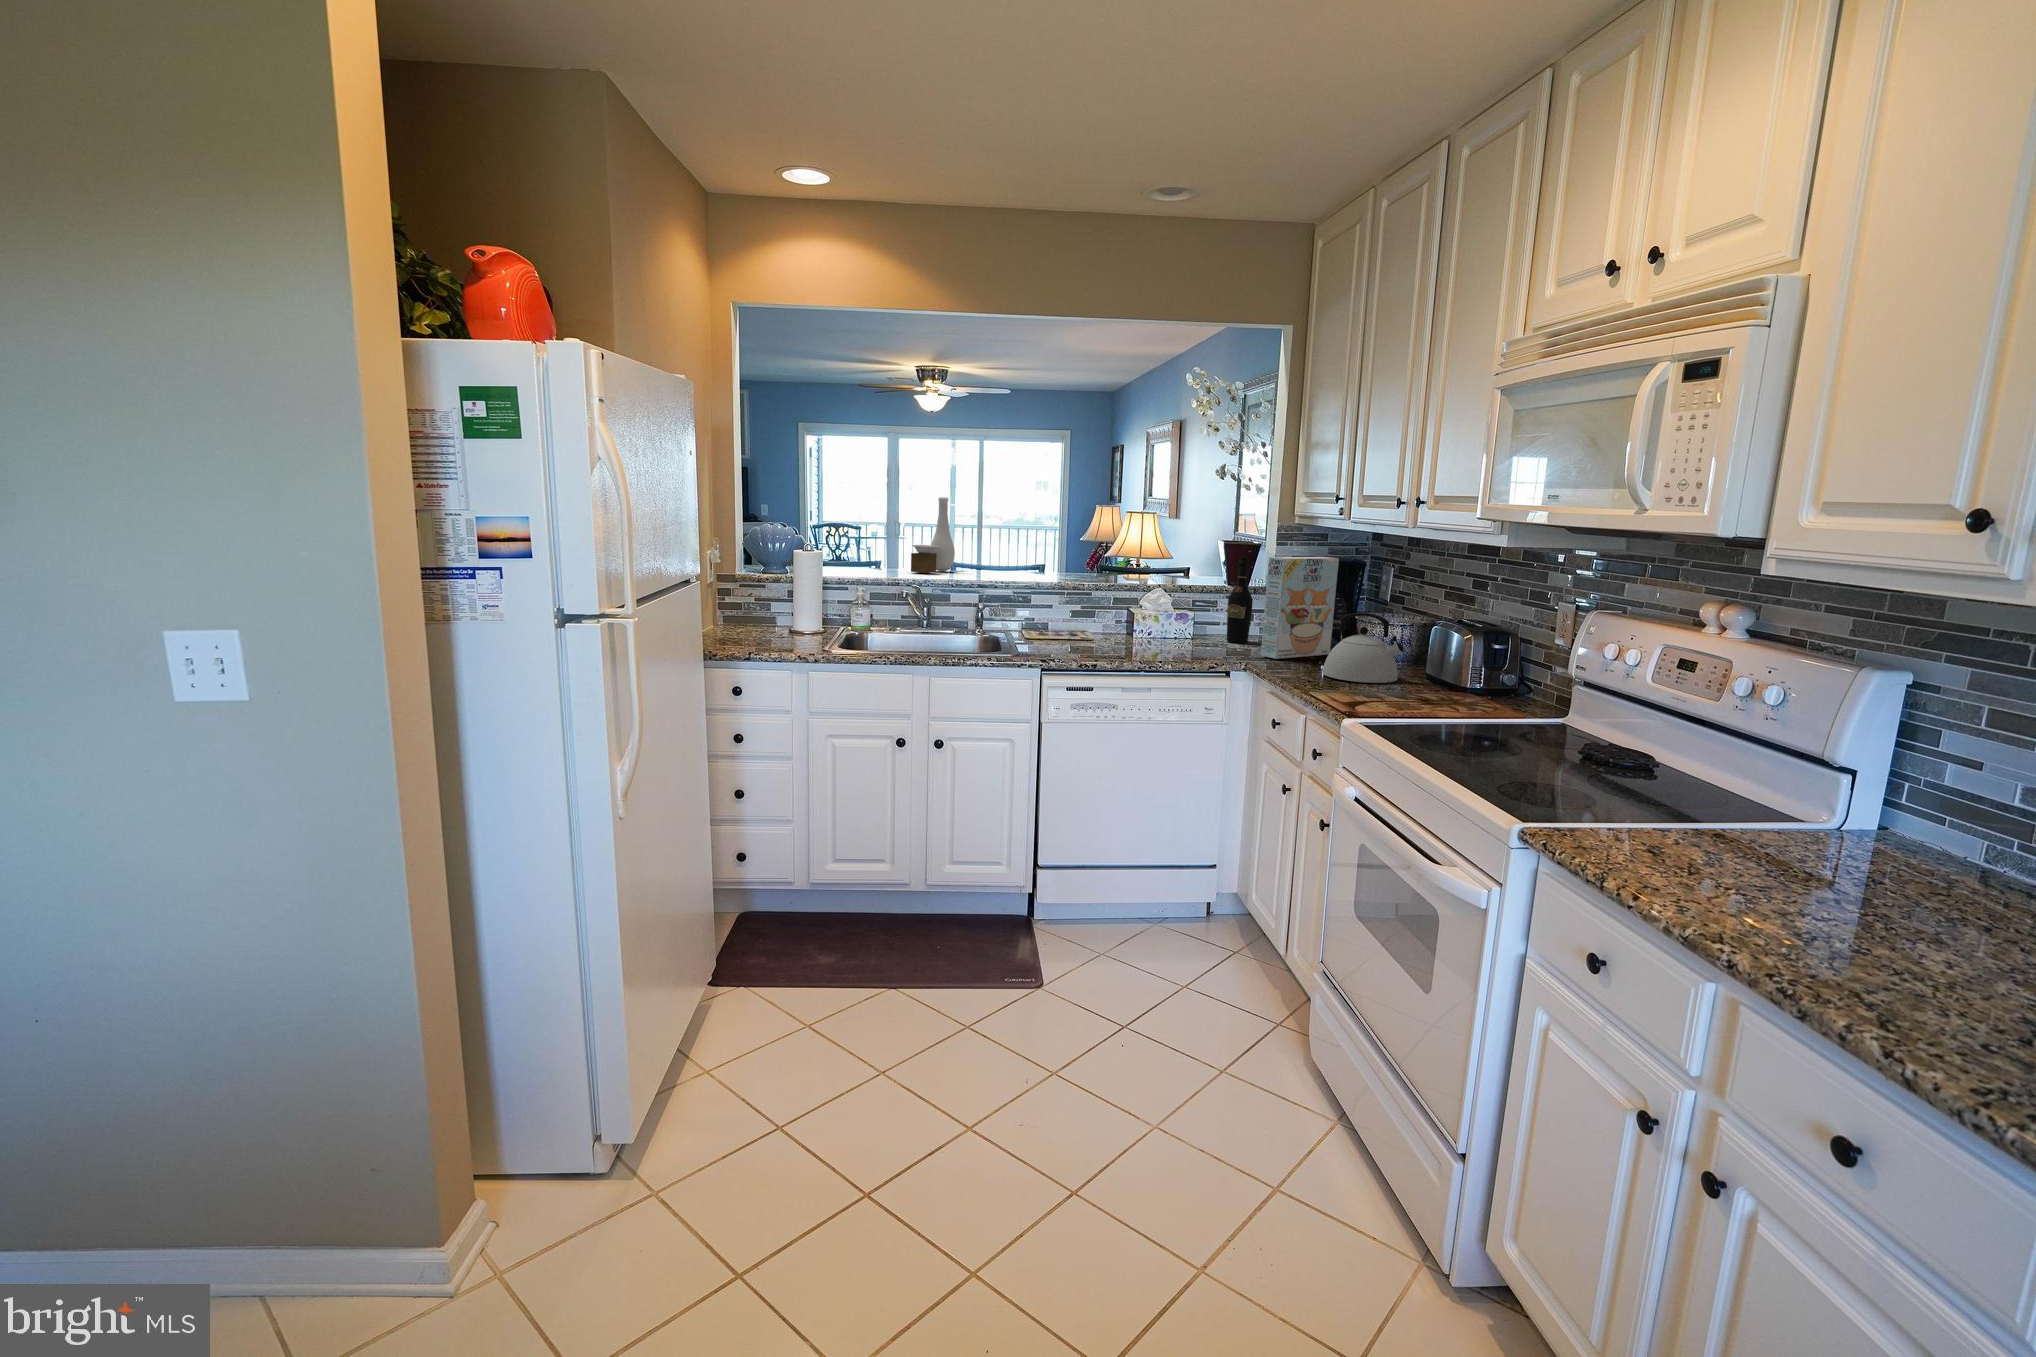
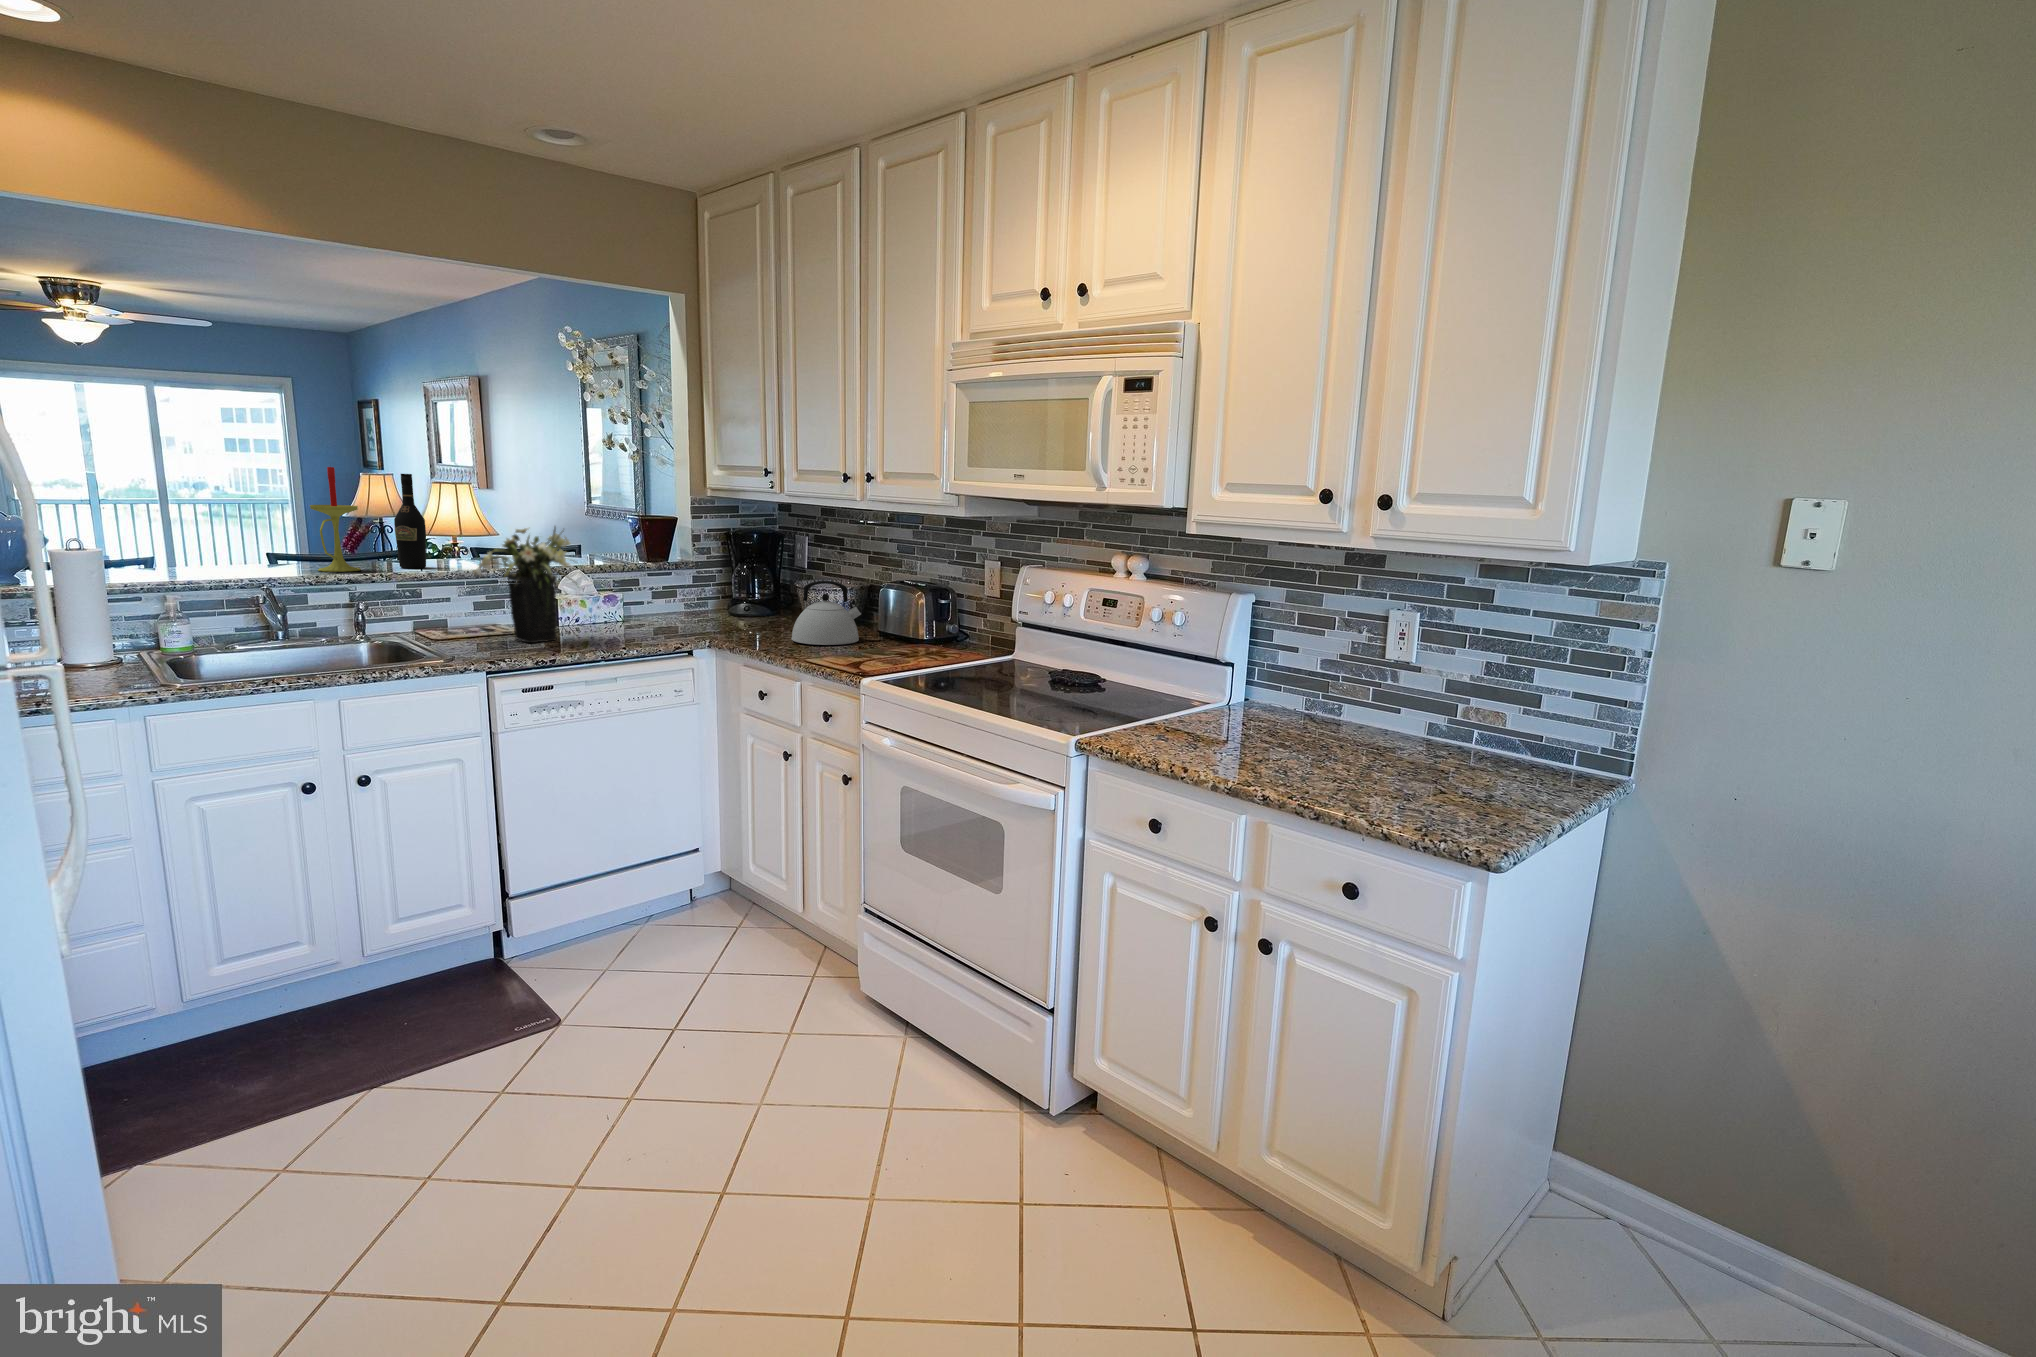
candle: none [969,494,1002,579] -> present [310,467,361,572]
vase: present [911,497,955,573] -> none [210,467,275,568]
flower arrangement: none [1054,546,1141,650] -> present [473,527,577,643]
wine bottle: present [1227,557,1253,643] -> present [394,474,426,568]
cereal box: present [1261,557,1339,659] -> none [715,530,775,632]

